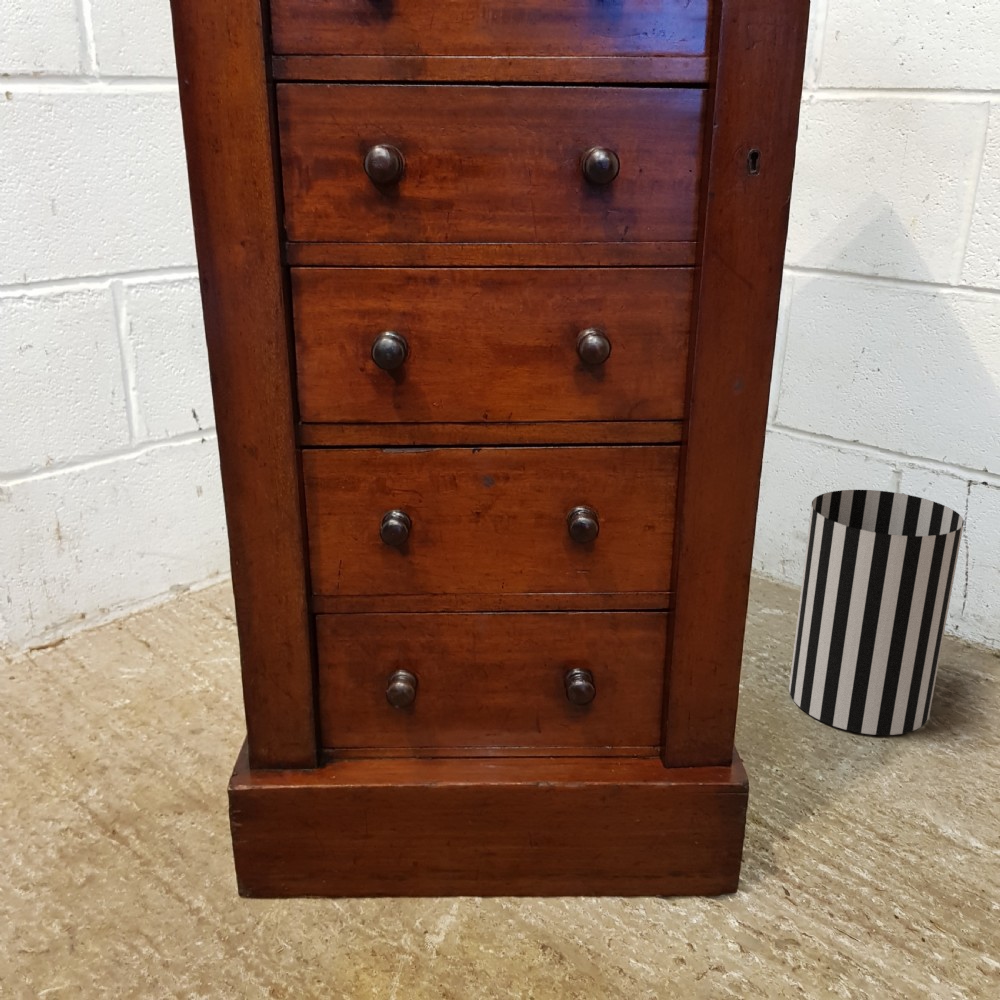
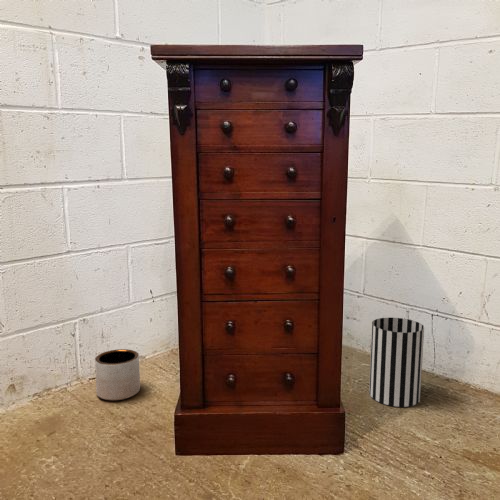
planter: none [26,573,164,715] -> present [95,349,140,401]

